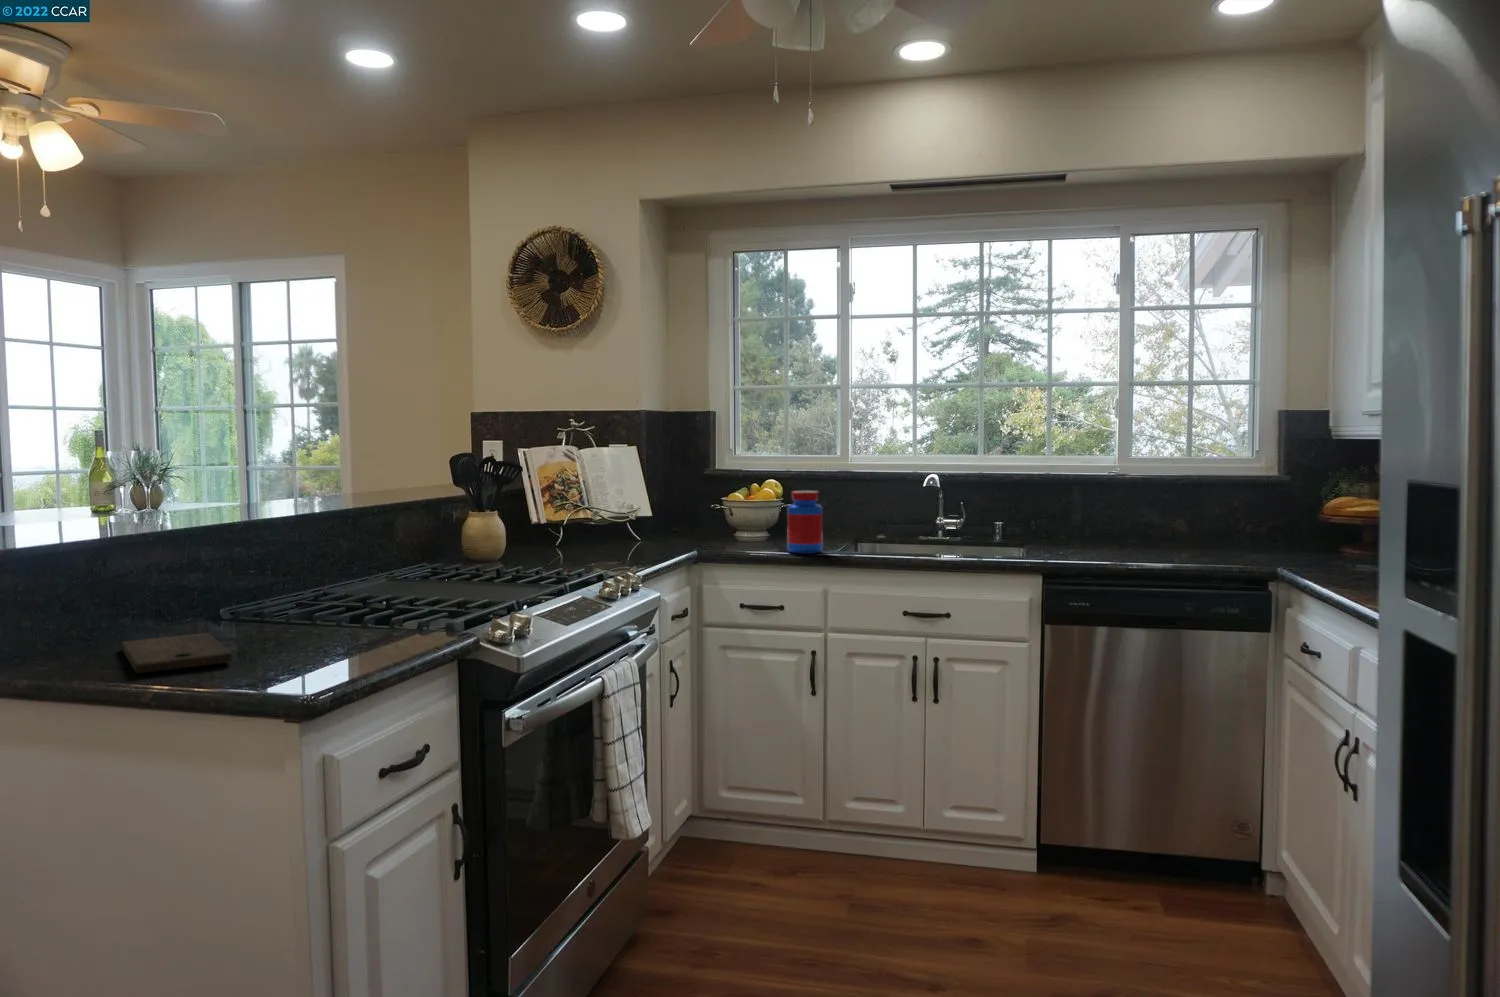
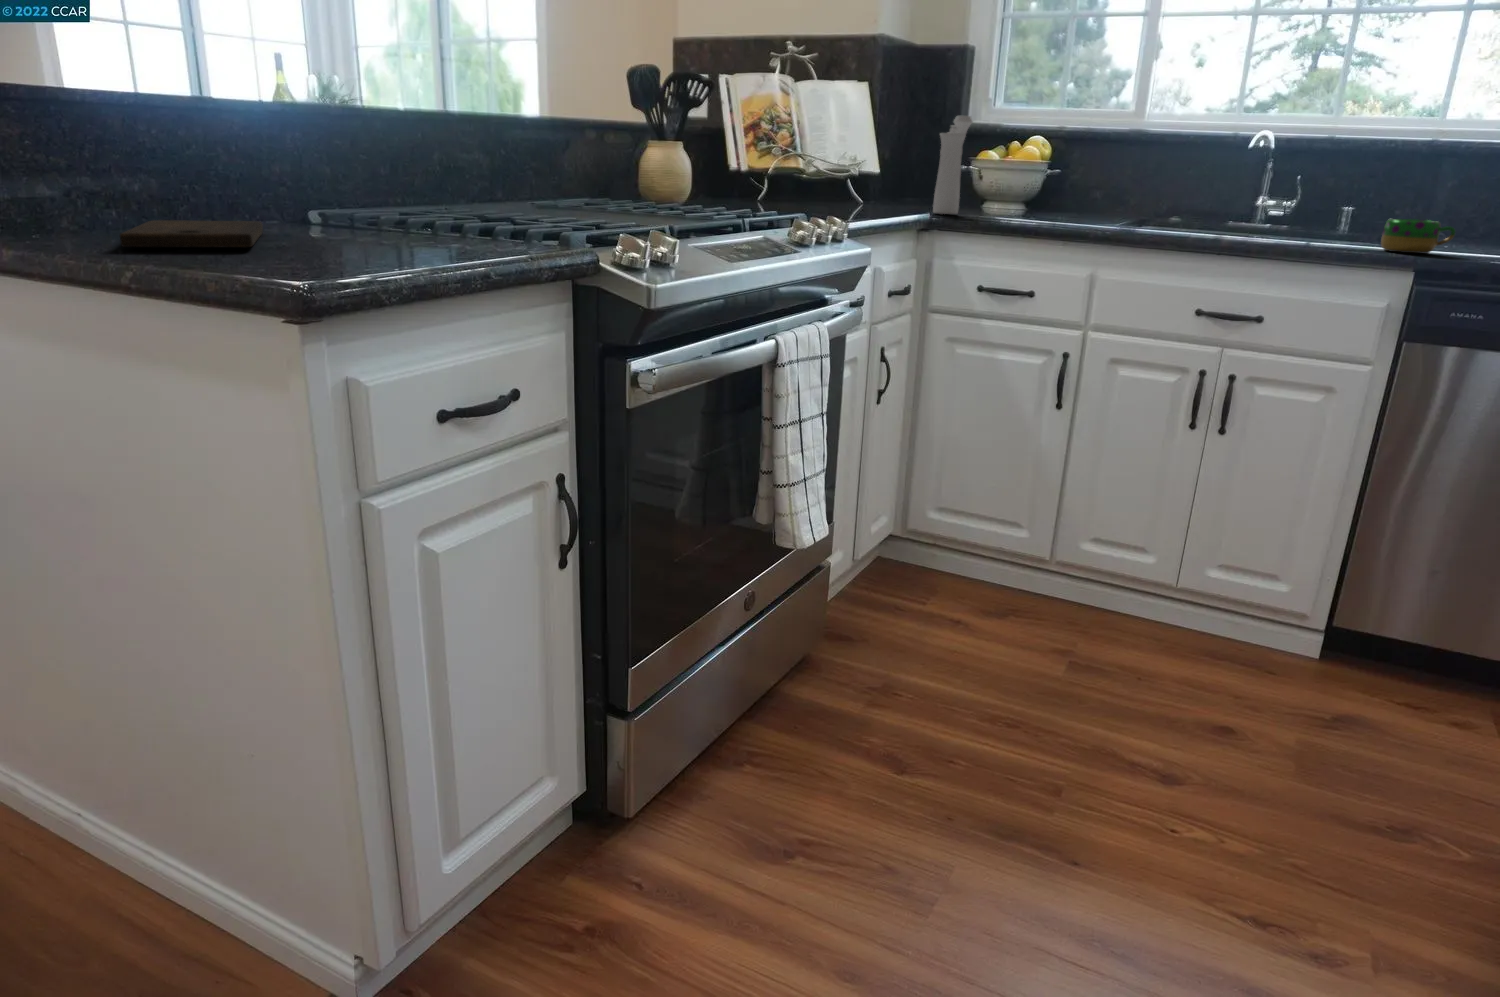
pepper mill: none [698,474,722,550] -> present [933,116,972,214]
jar: present [787,491,823,554] -> none [1048,138,1104,224]
mug: none [1016,541,1060,566] -> present [1381,219,1455,254]

